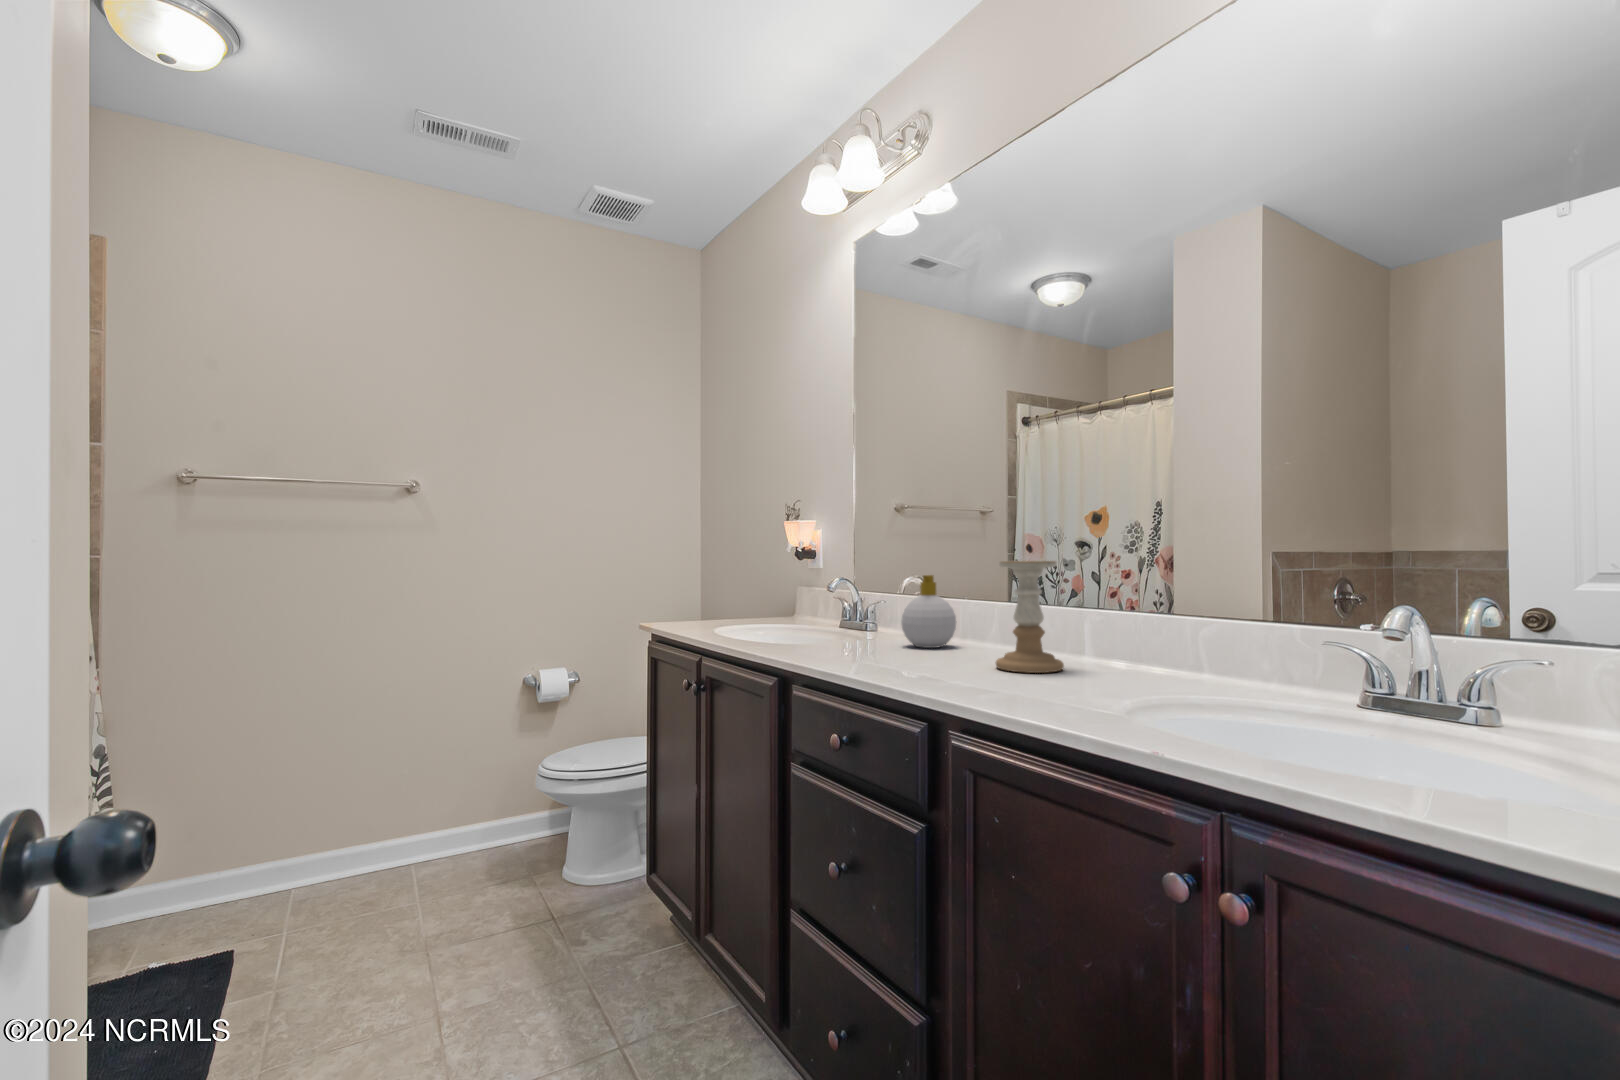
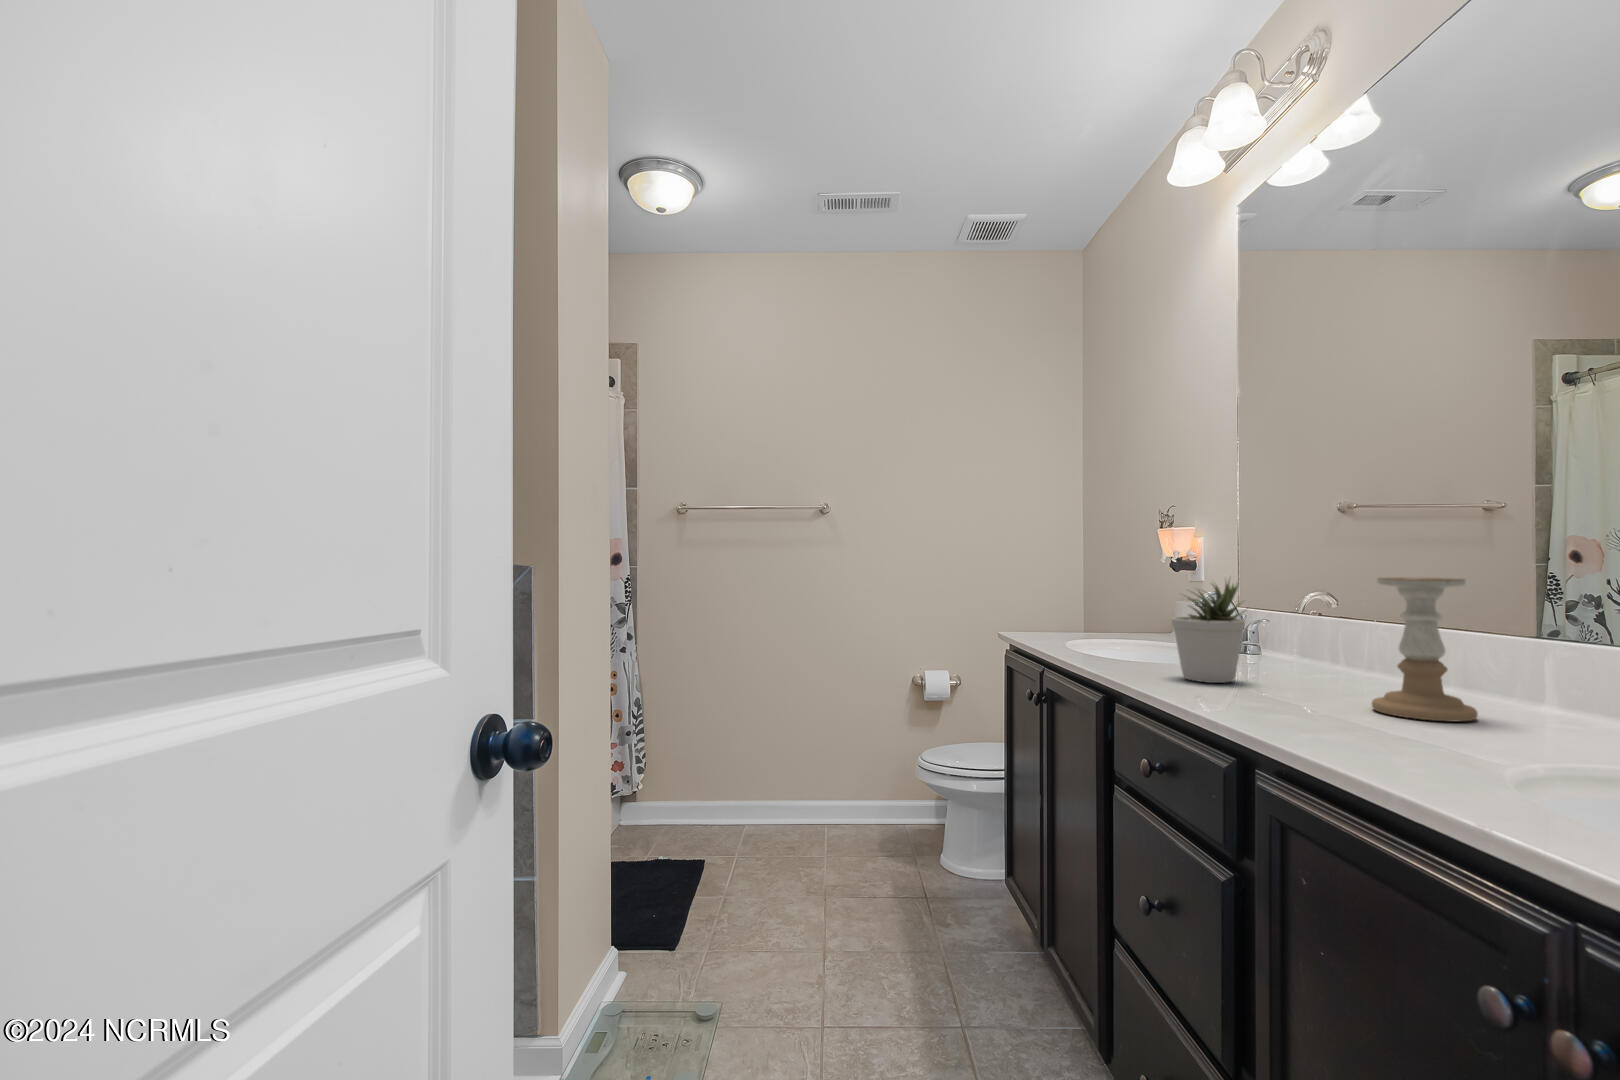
potted plant: none [833,563,895,658] -> present [1172,580,1245,683]
soap bottle: present [901,575,956,648] -> none [1273,591,1352,679]

